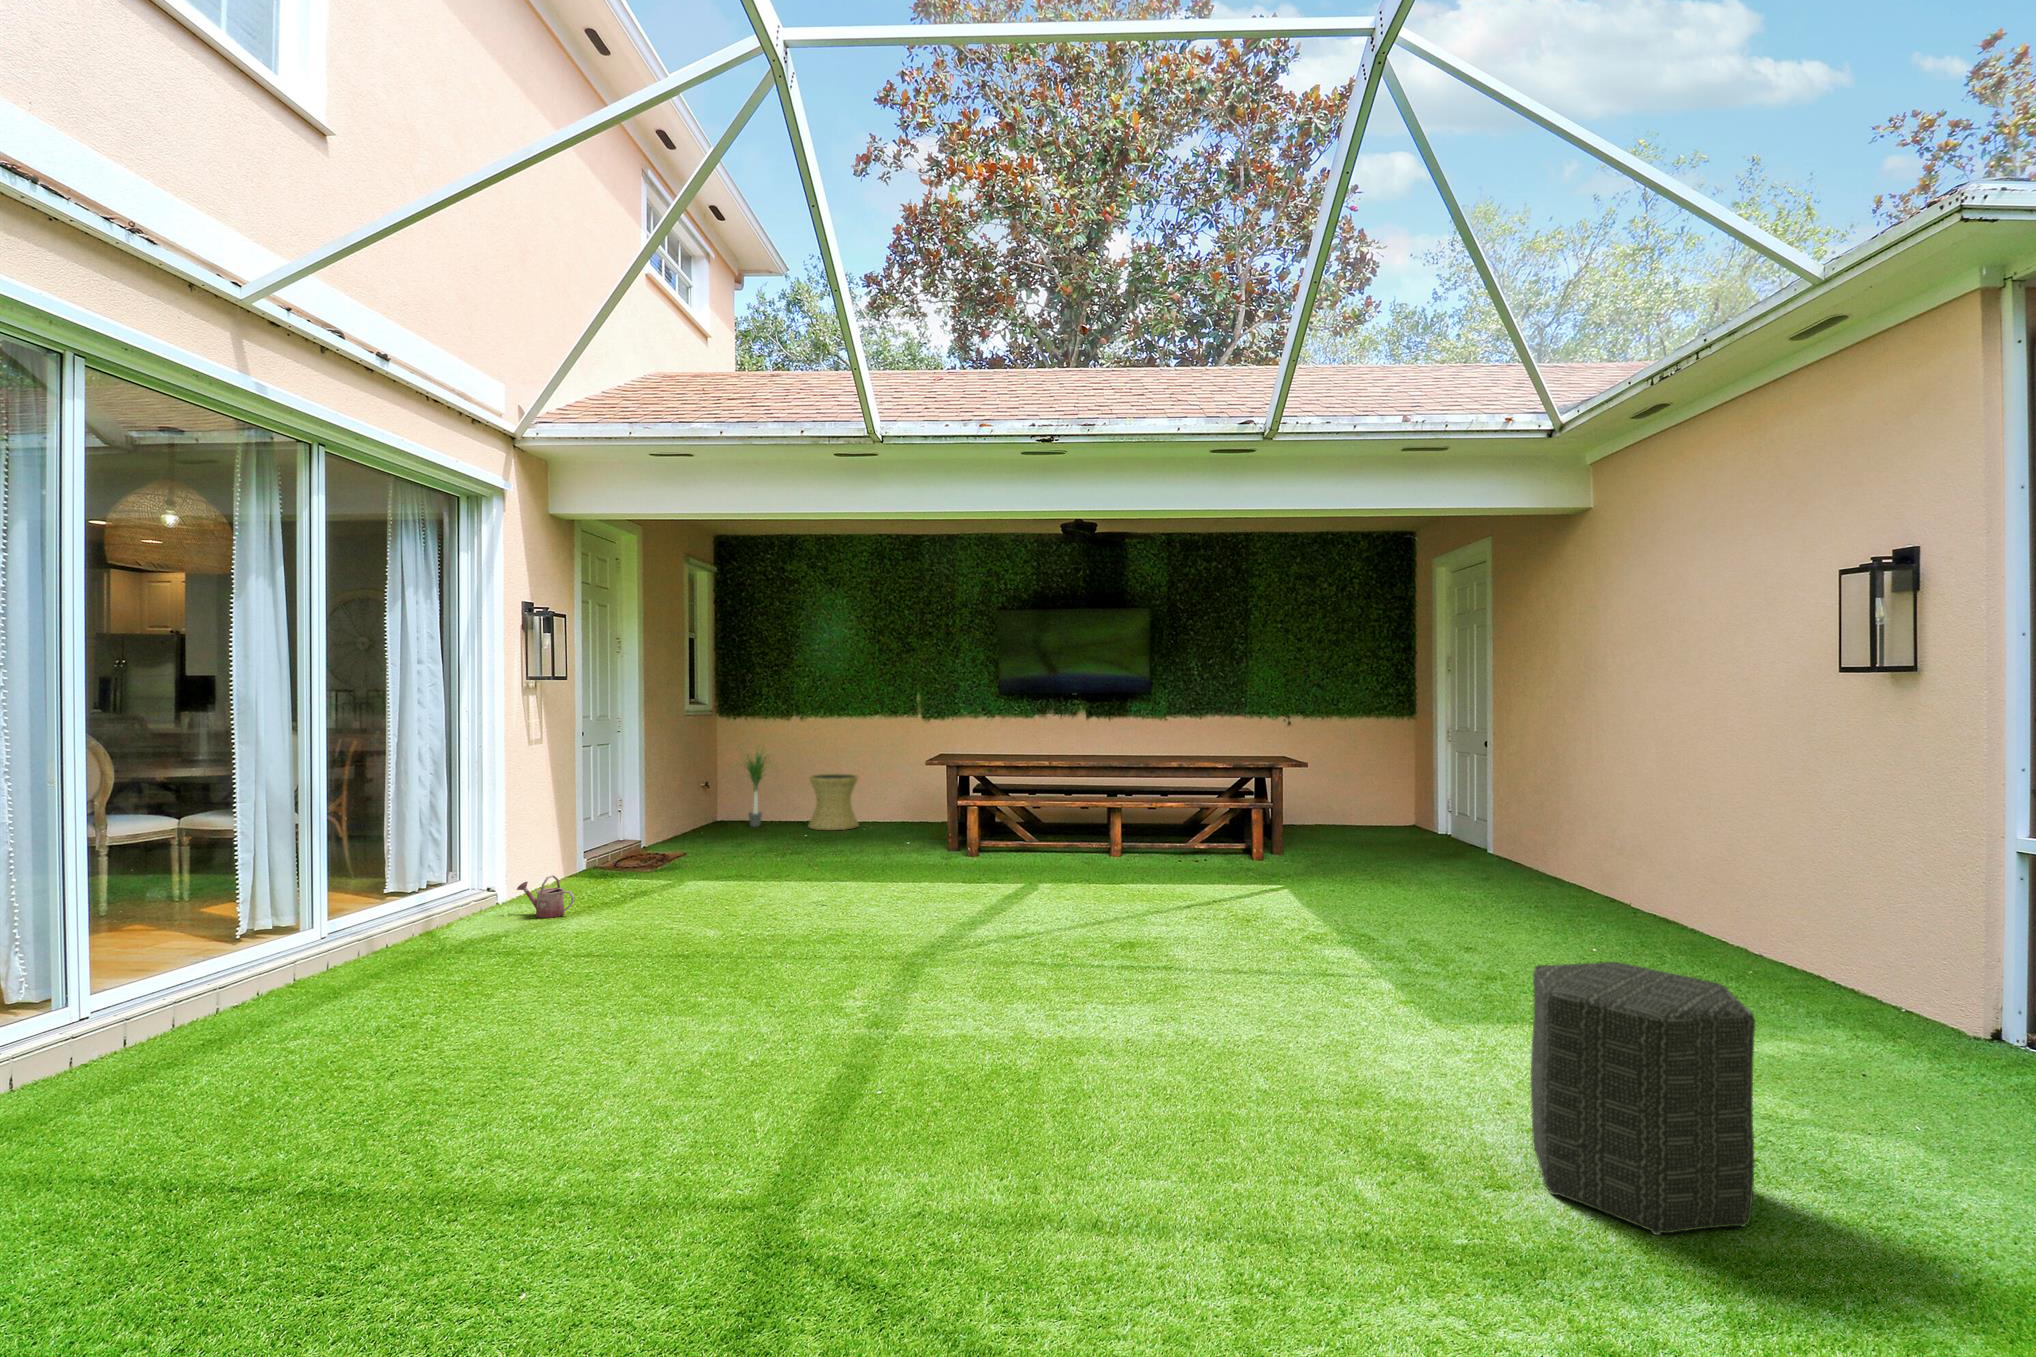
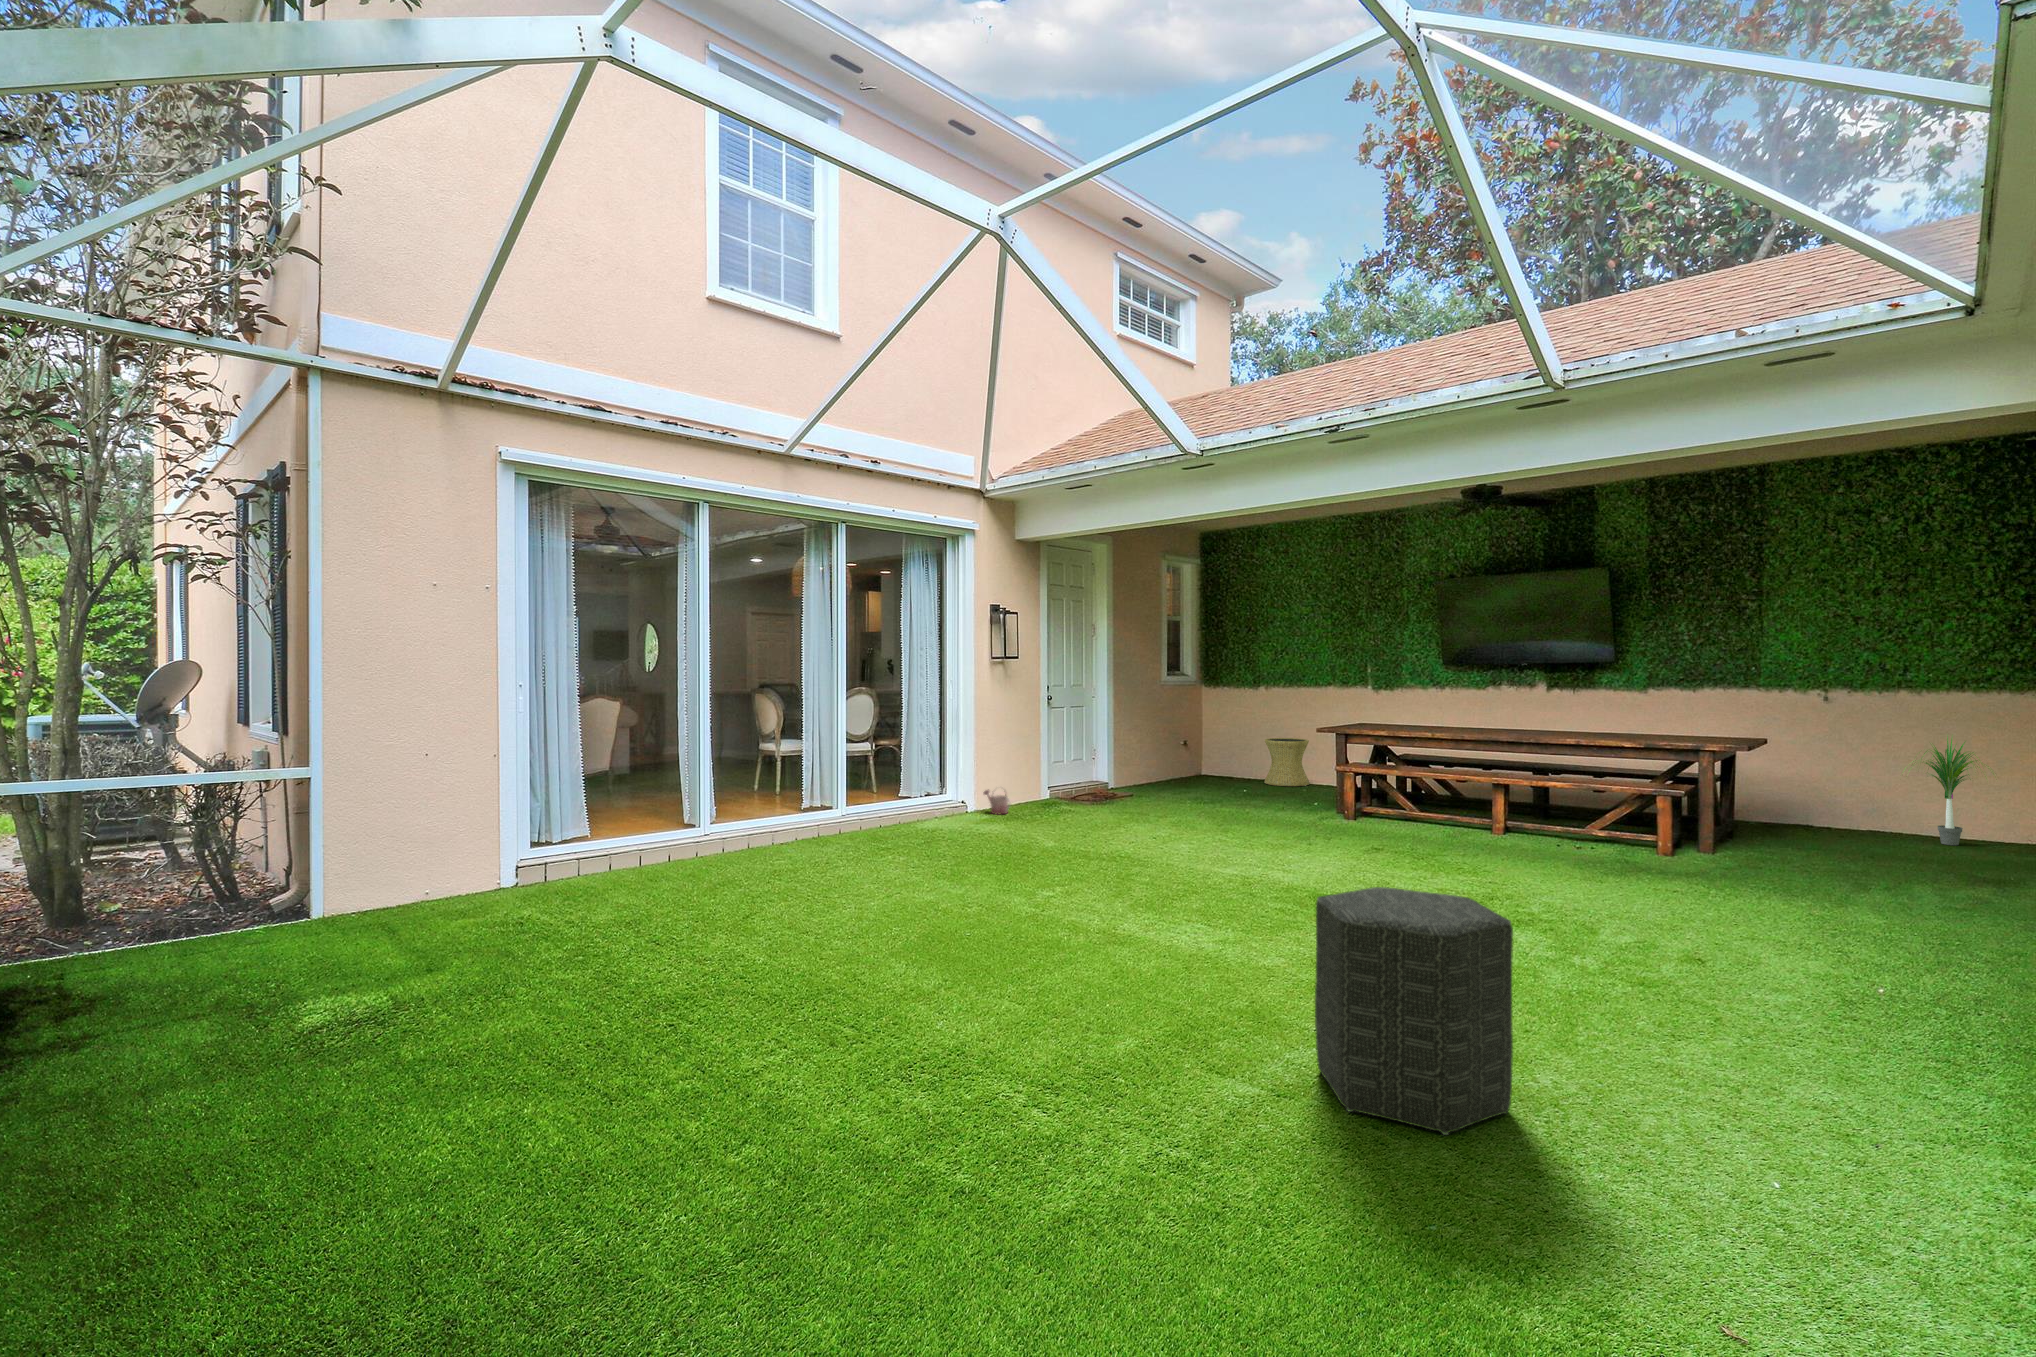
potted plant: present [746,752,768,827] -> present [1904,737,1982,845]

